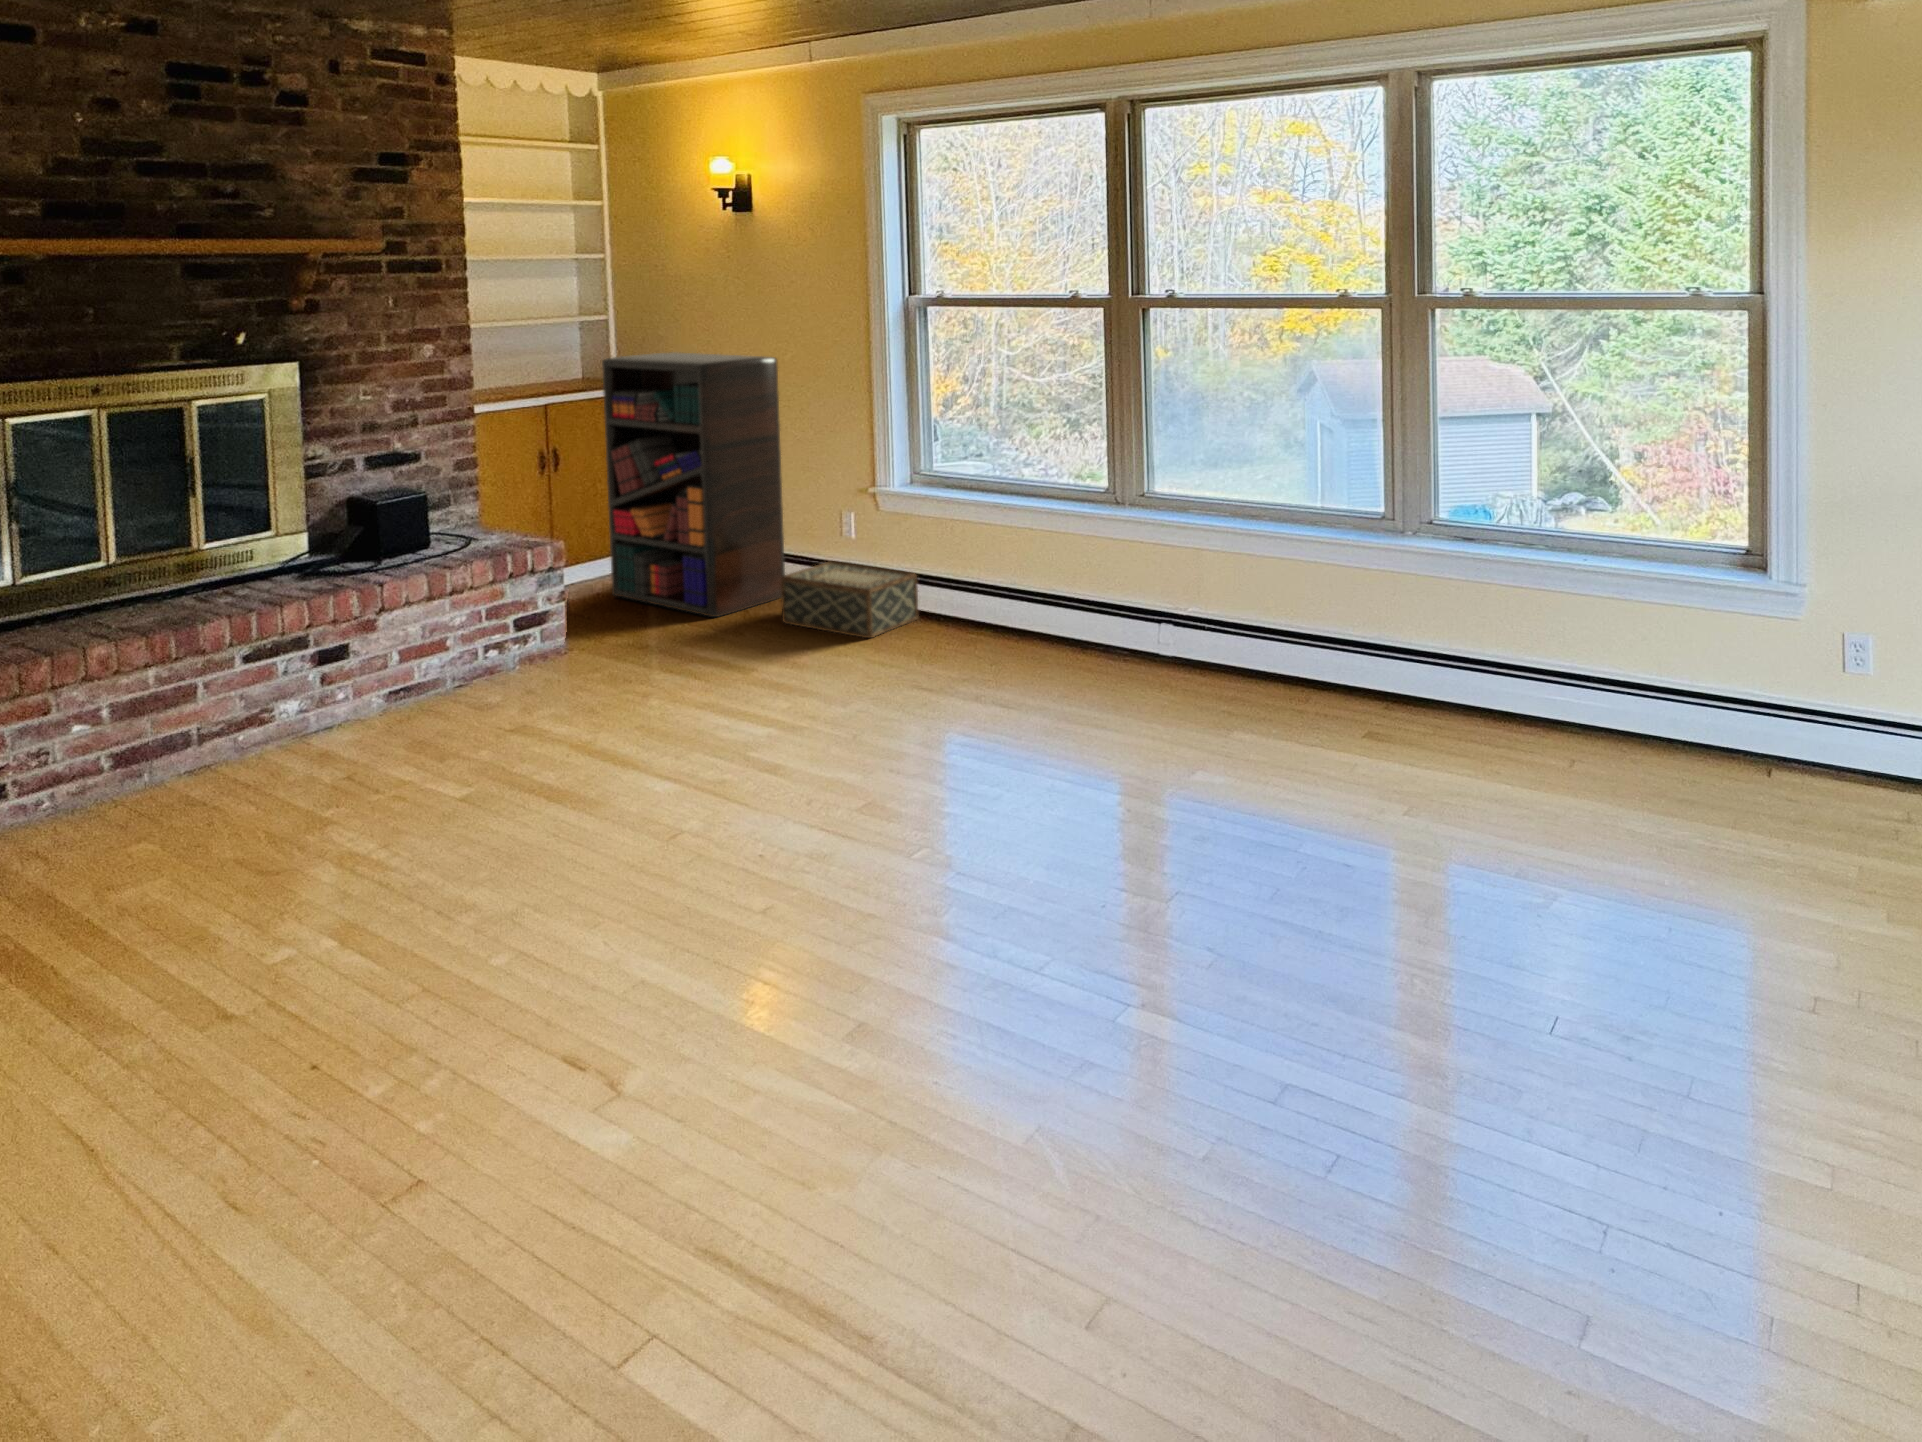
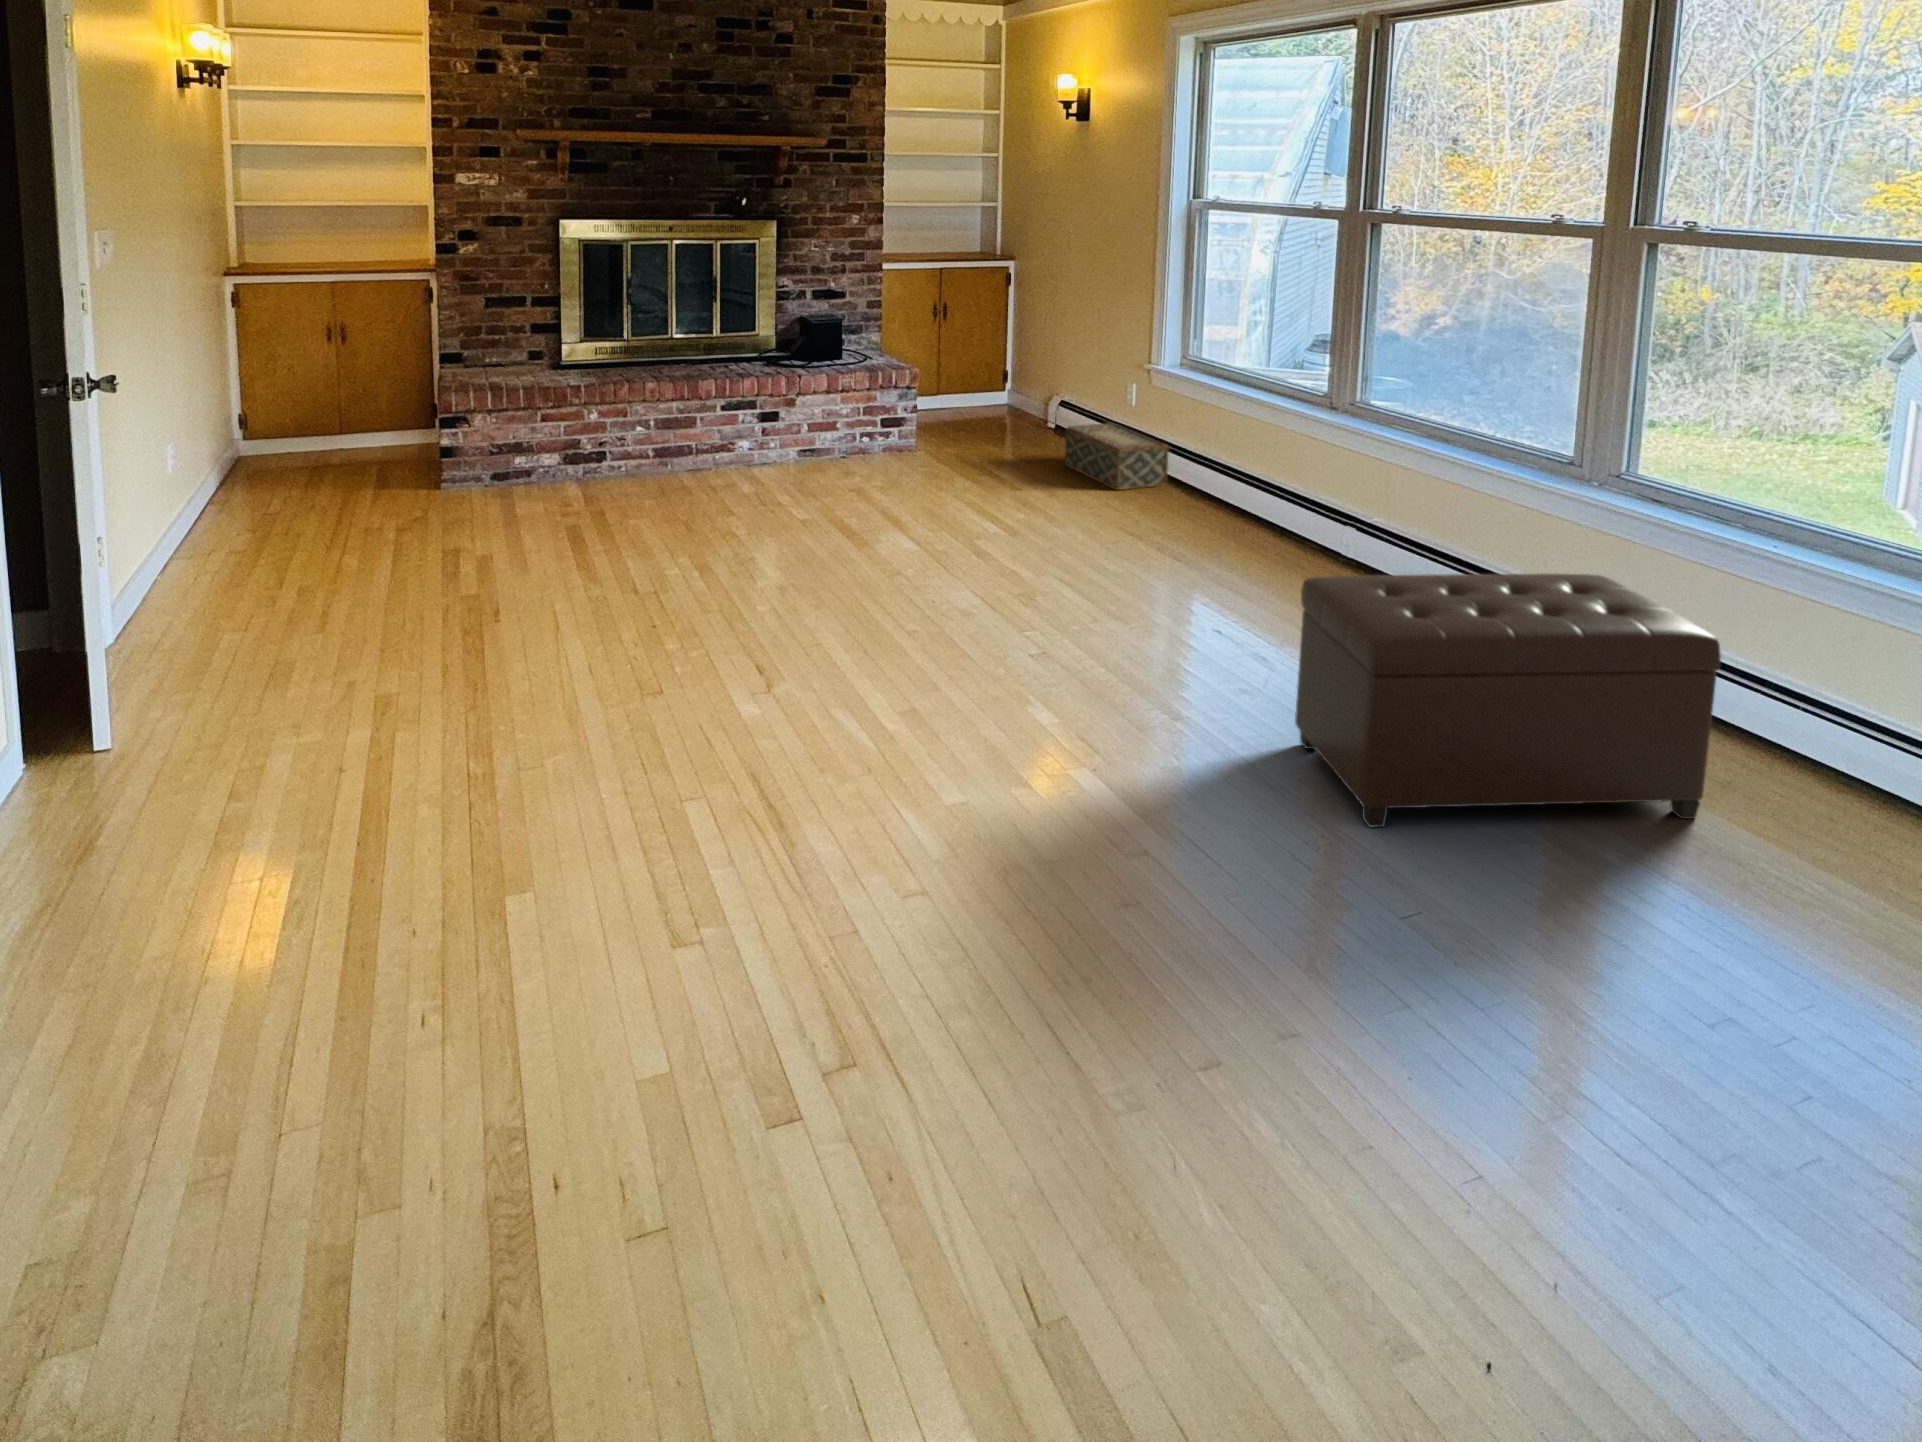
bookshelf: present [602,352,785,617] -> none [970,235,1093,451]
ottoman: none [1297,609,1619,924] -> present [1295,573,1721,827]

